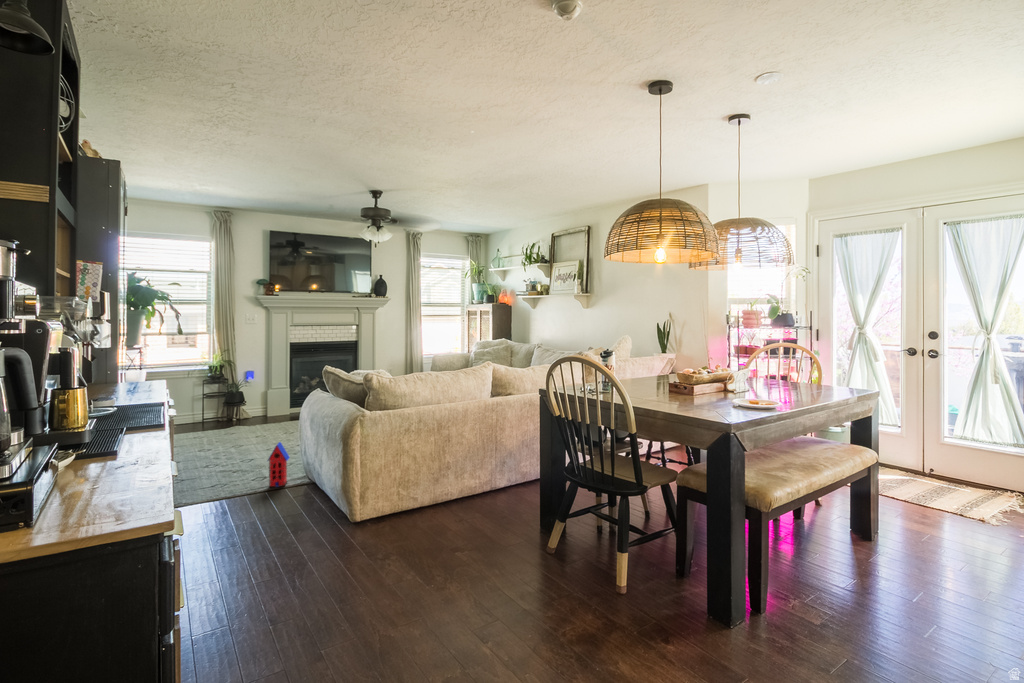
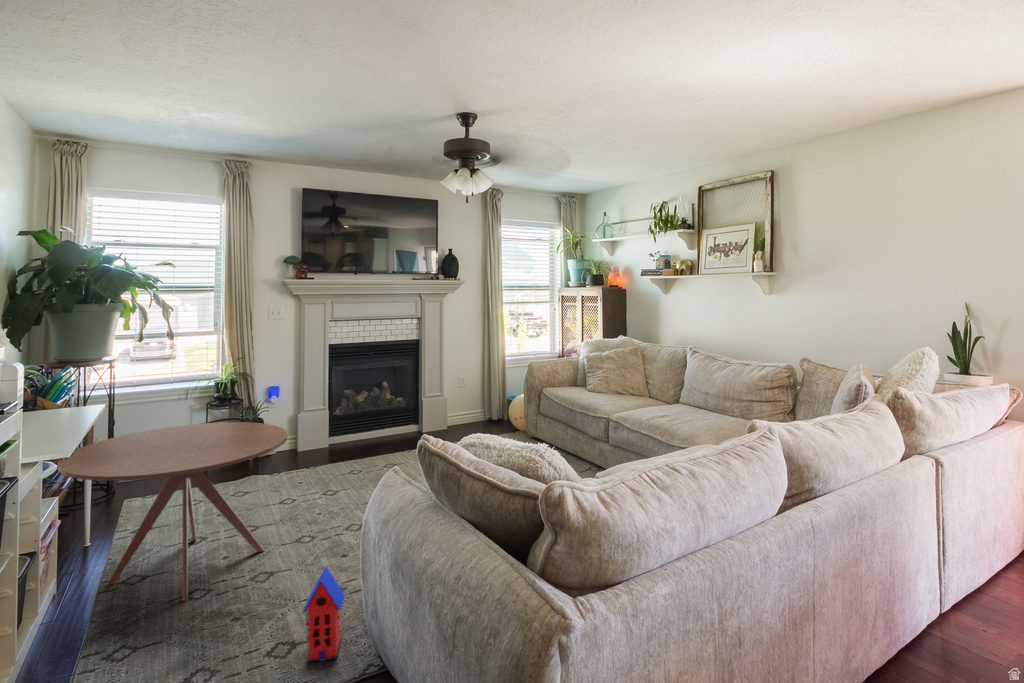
round table: none [128,383,260,473] -> present [57,422,288,601]

